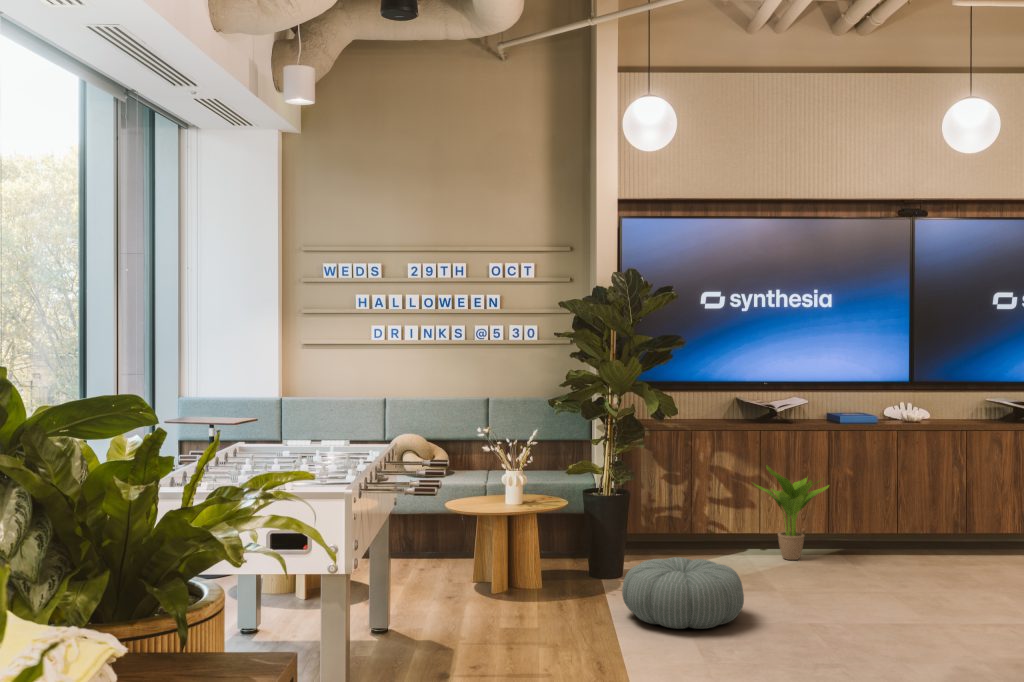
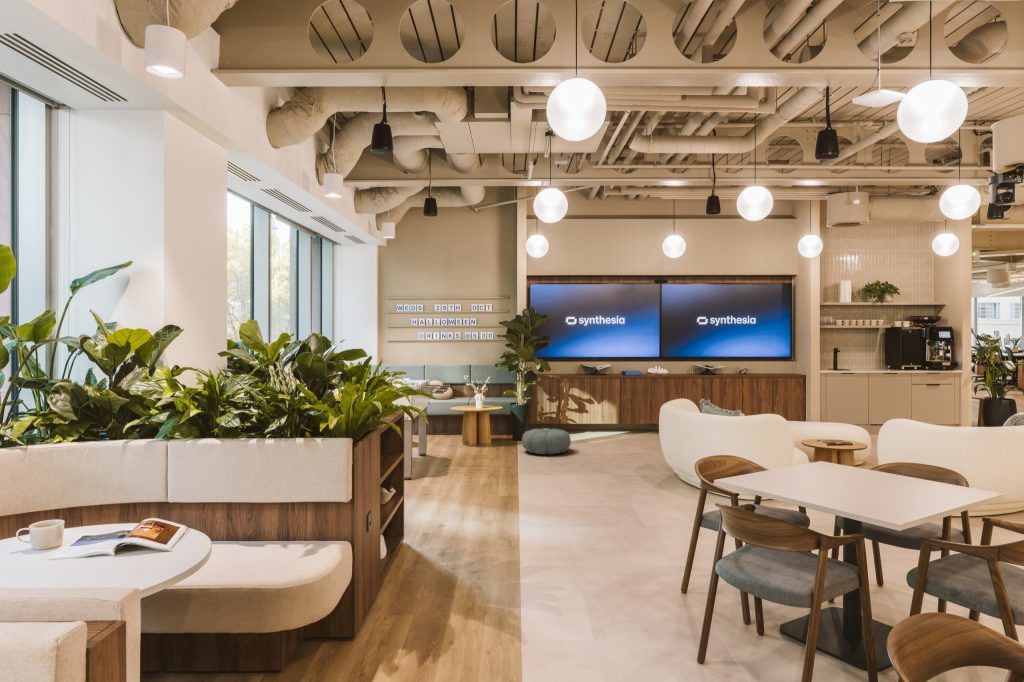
potted plant: present [753,465,829,560] -> none [586,393,620,435]

